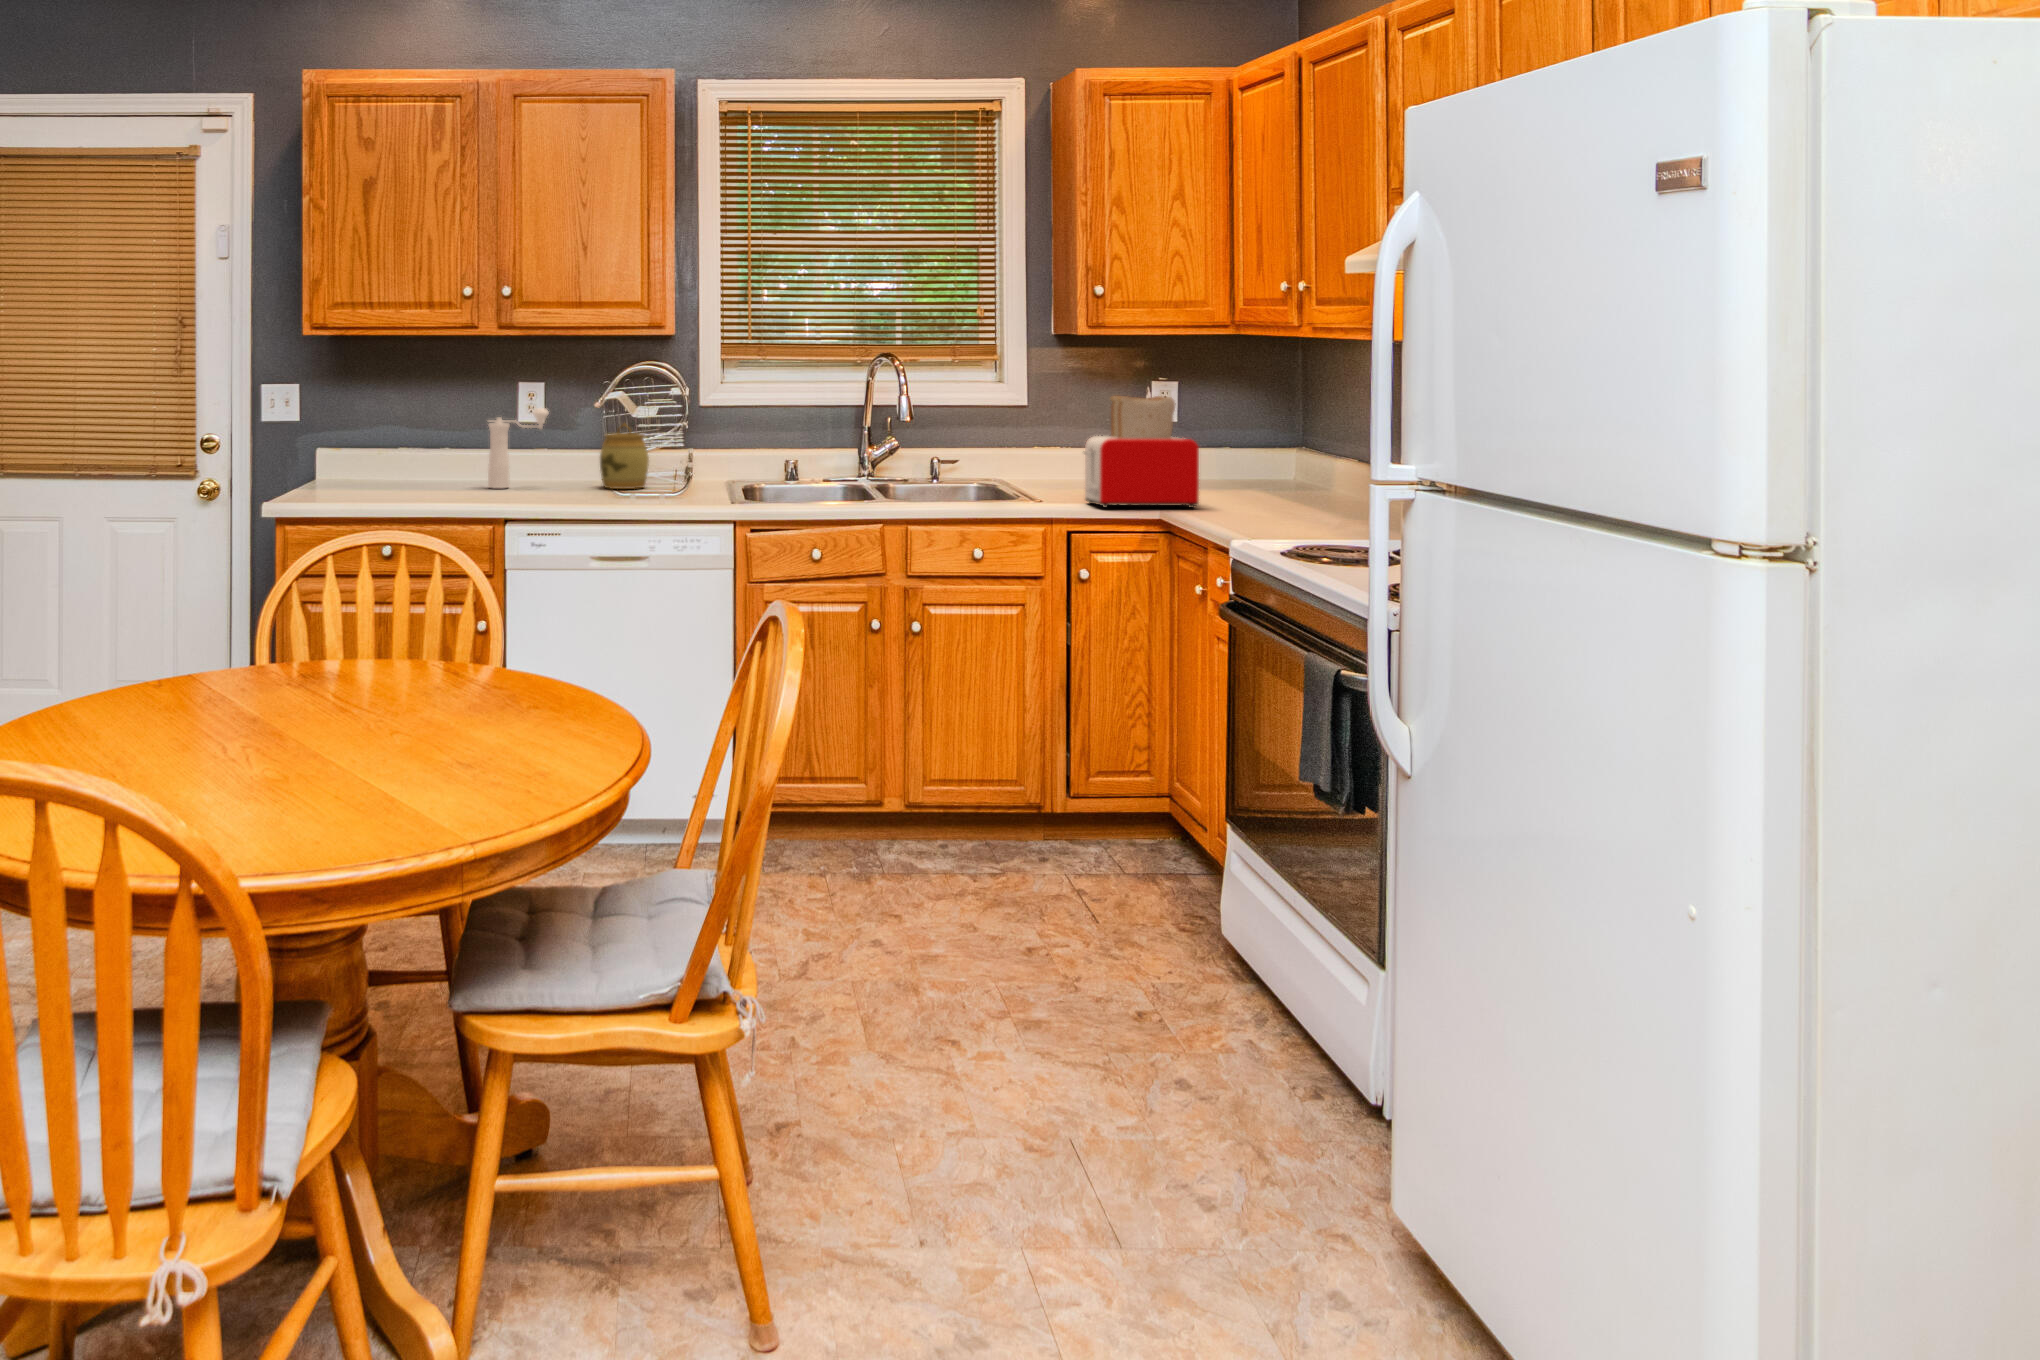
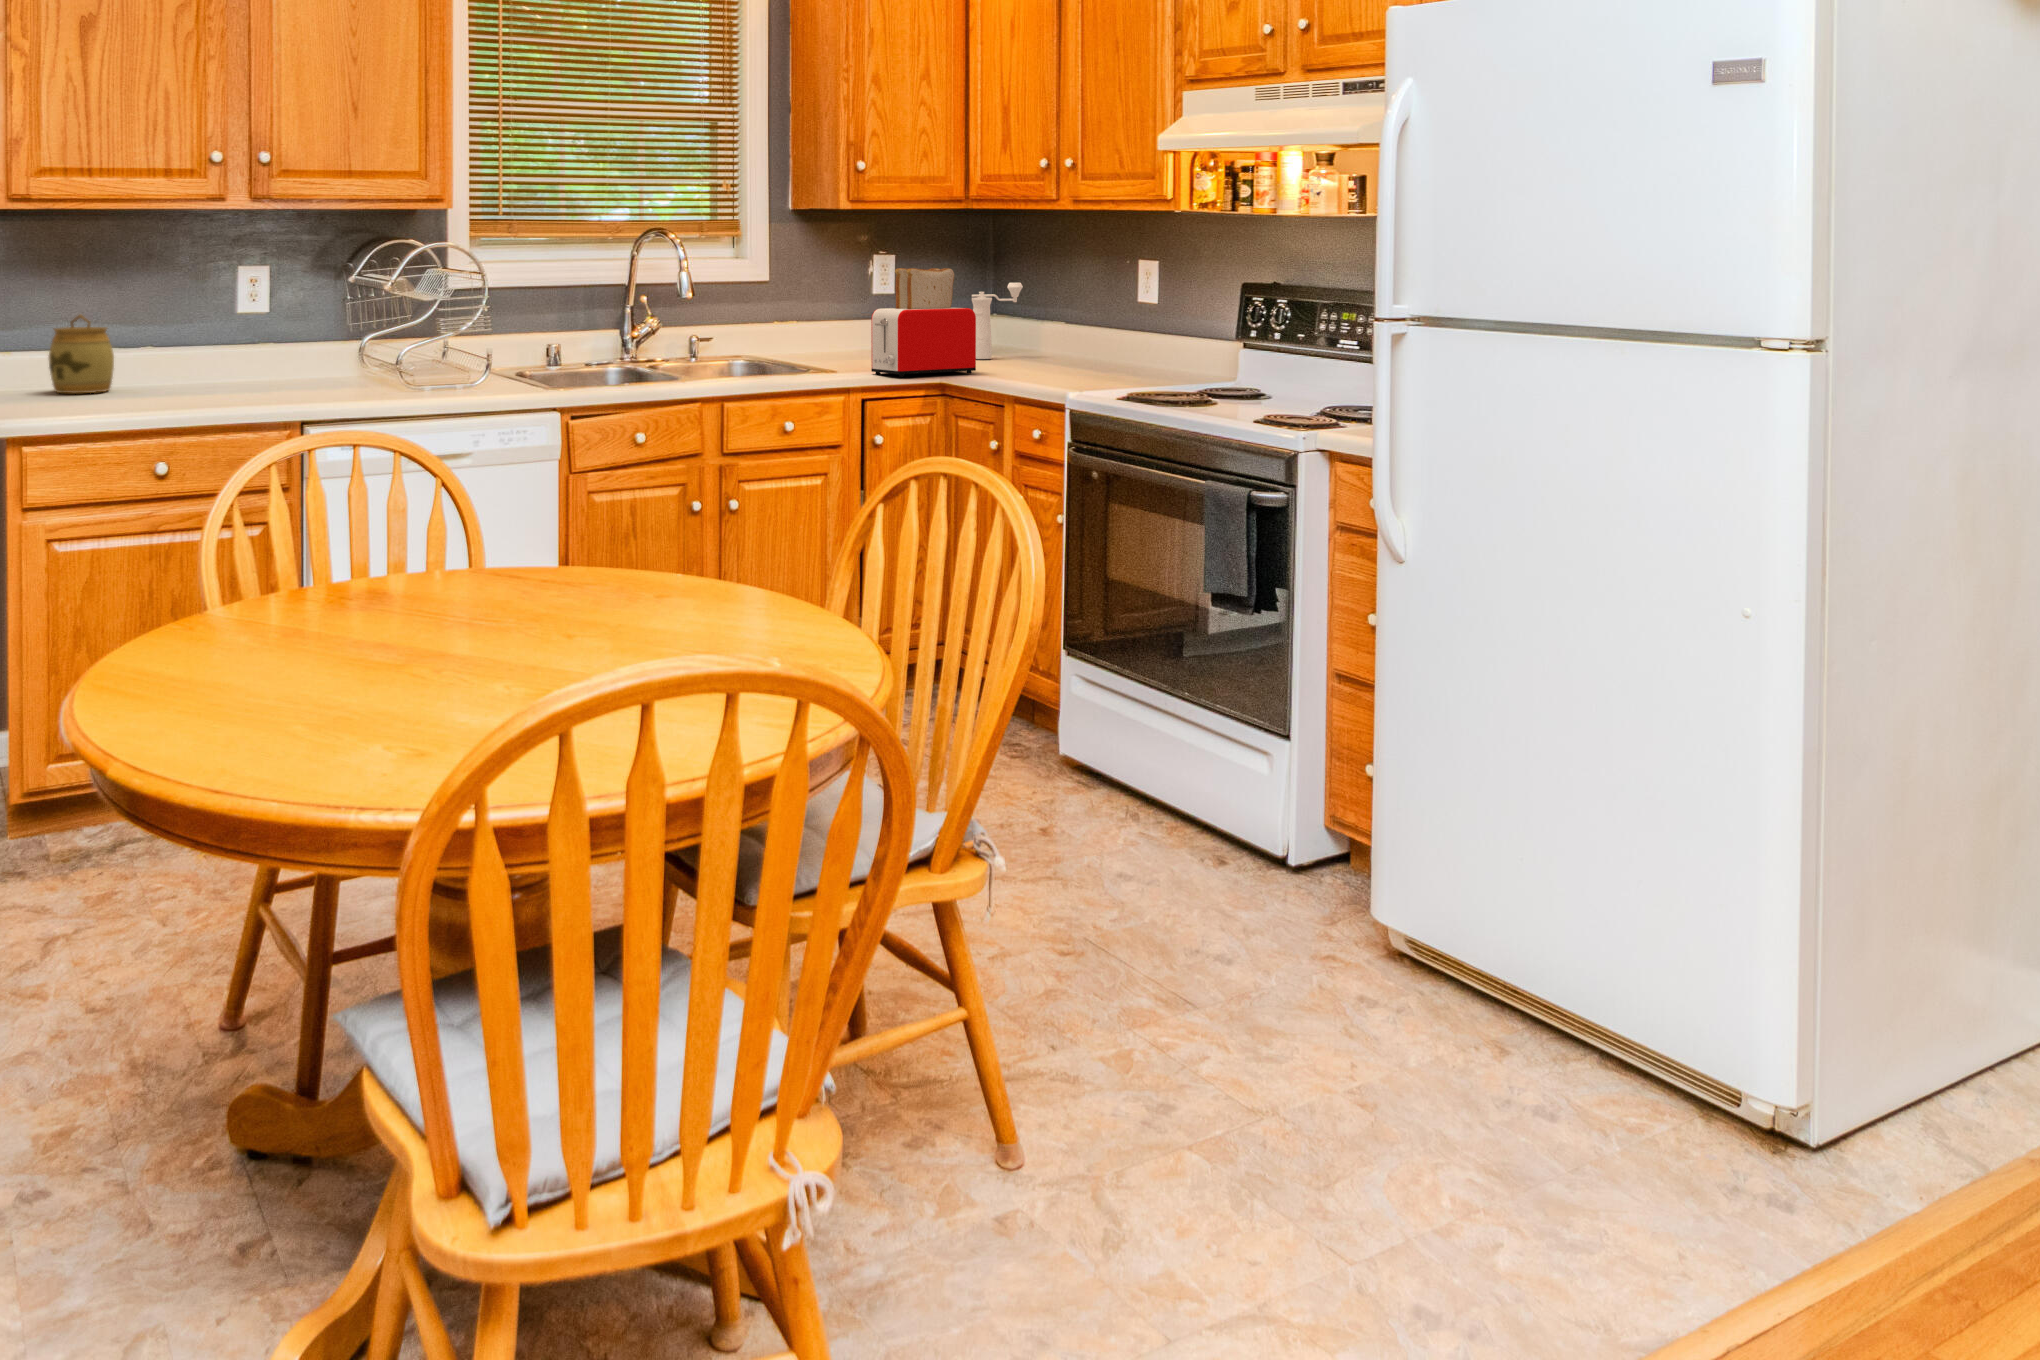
pepper mill: present [488,408,548,488] -> present [972,283,1023,359]
jar: present [600,424,649,489] -> present [49,315,114,393]

